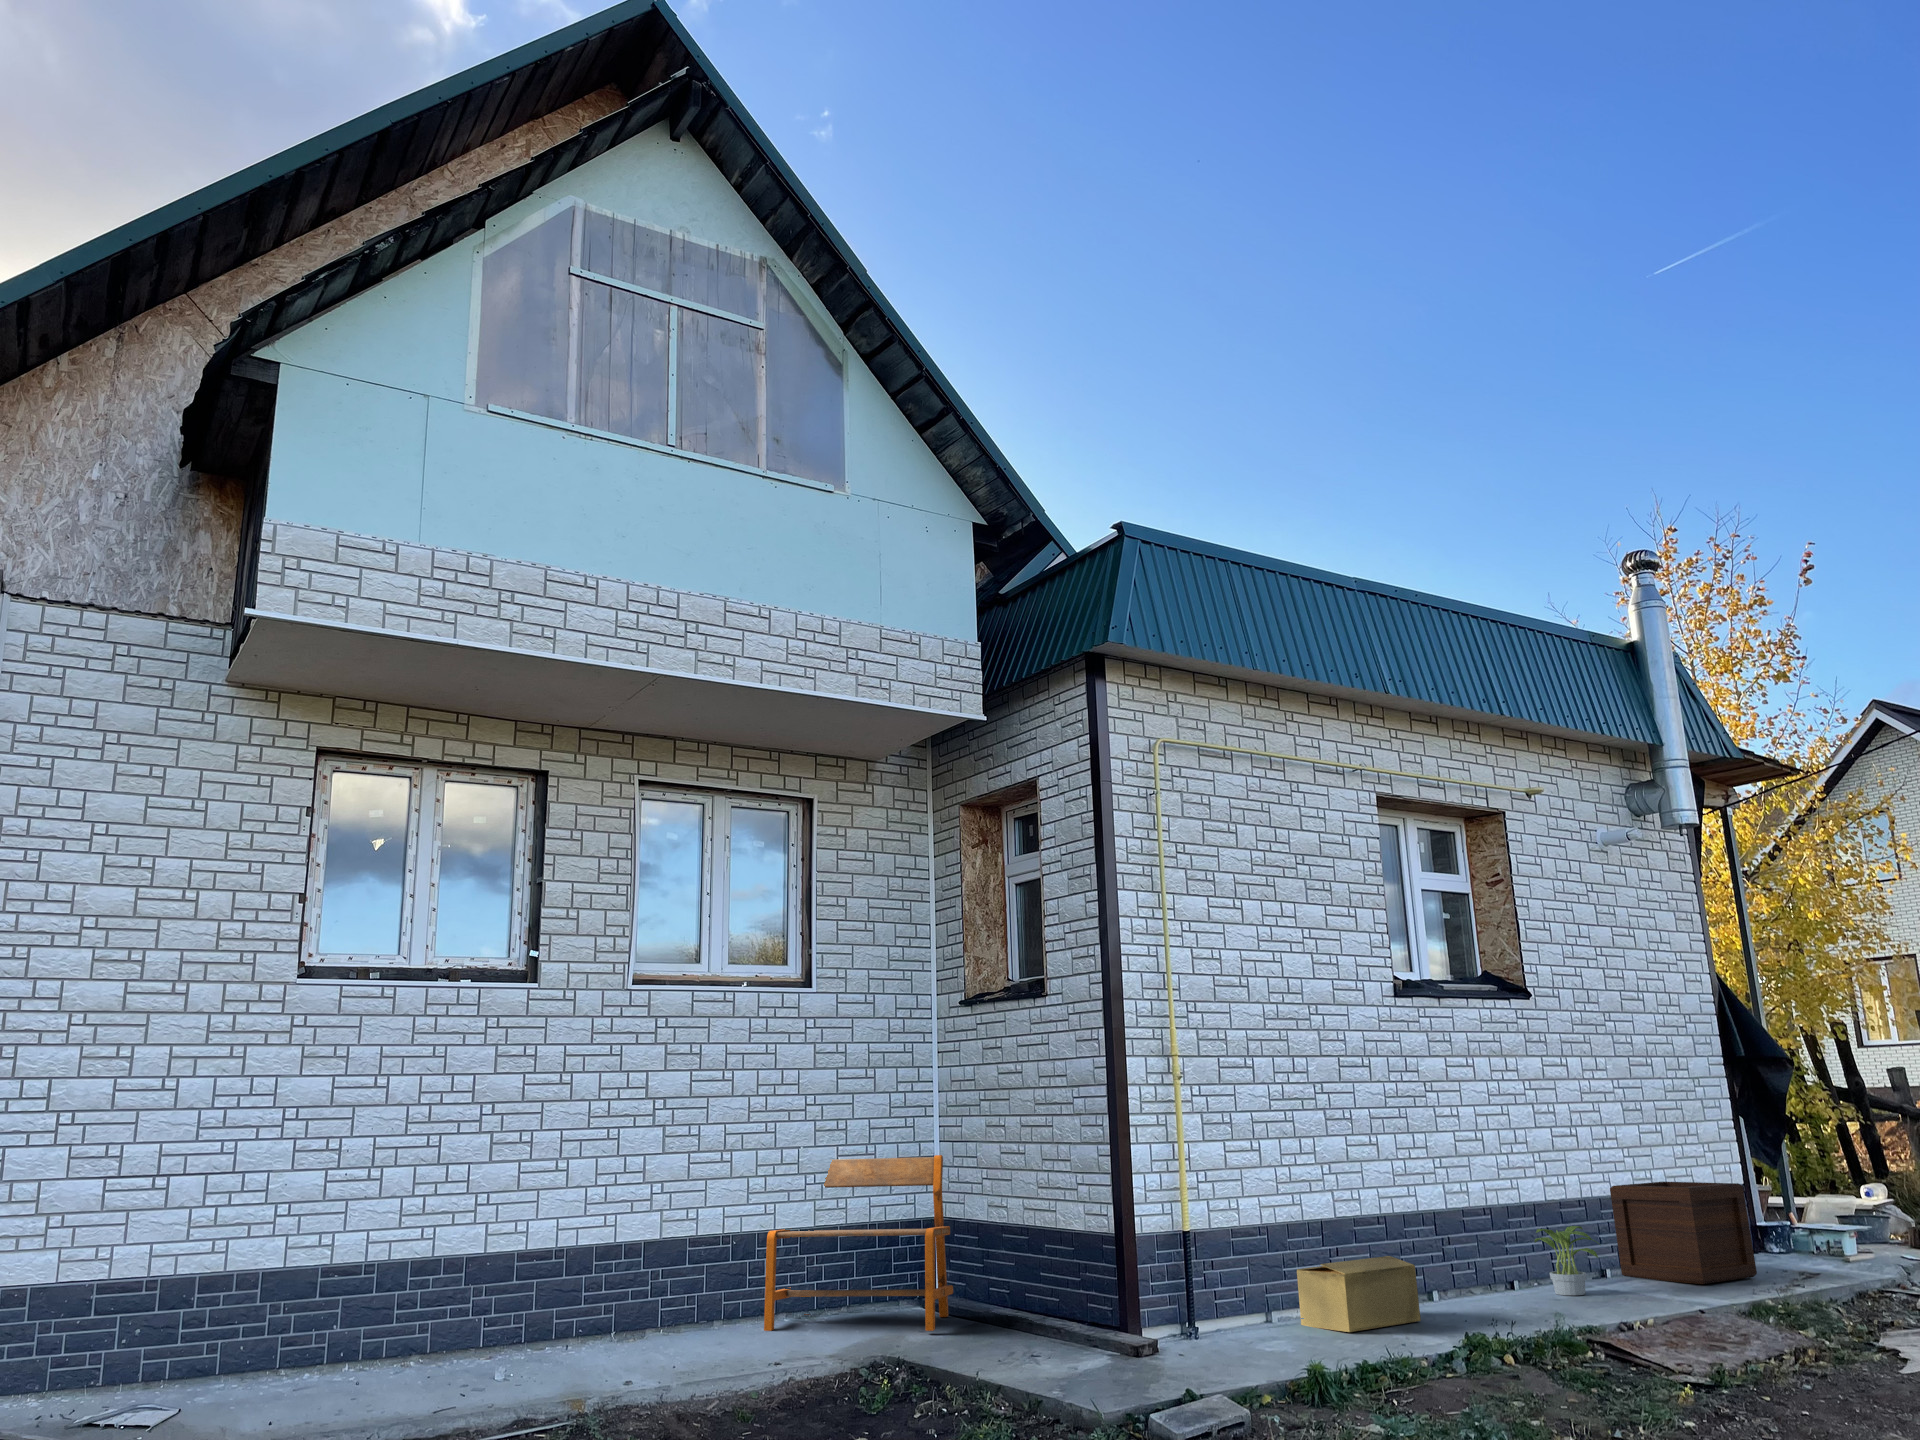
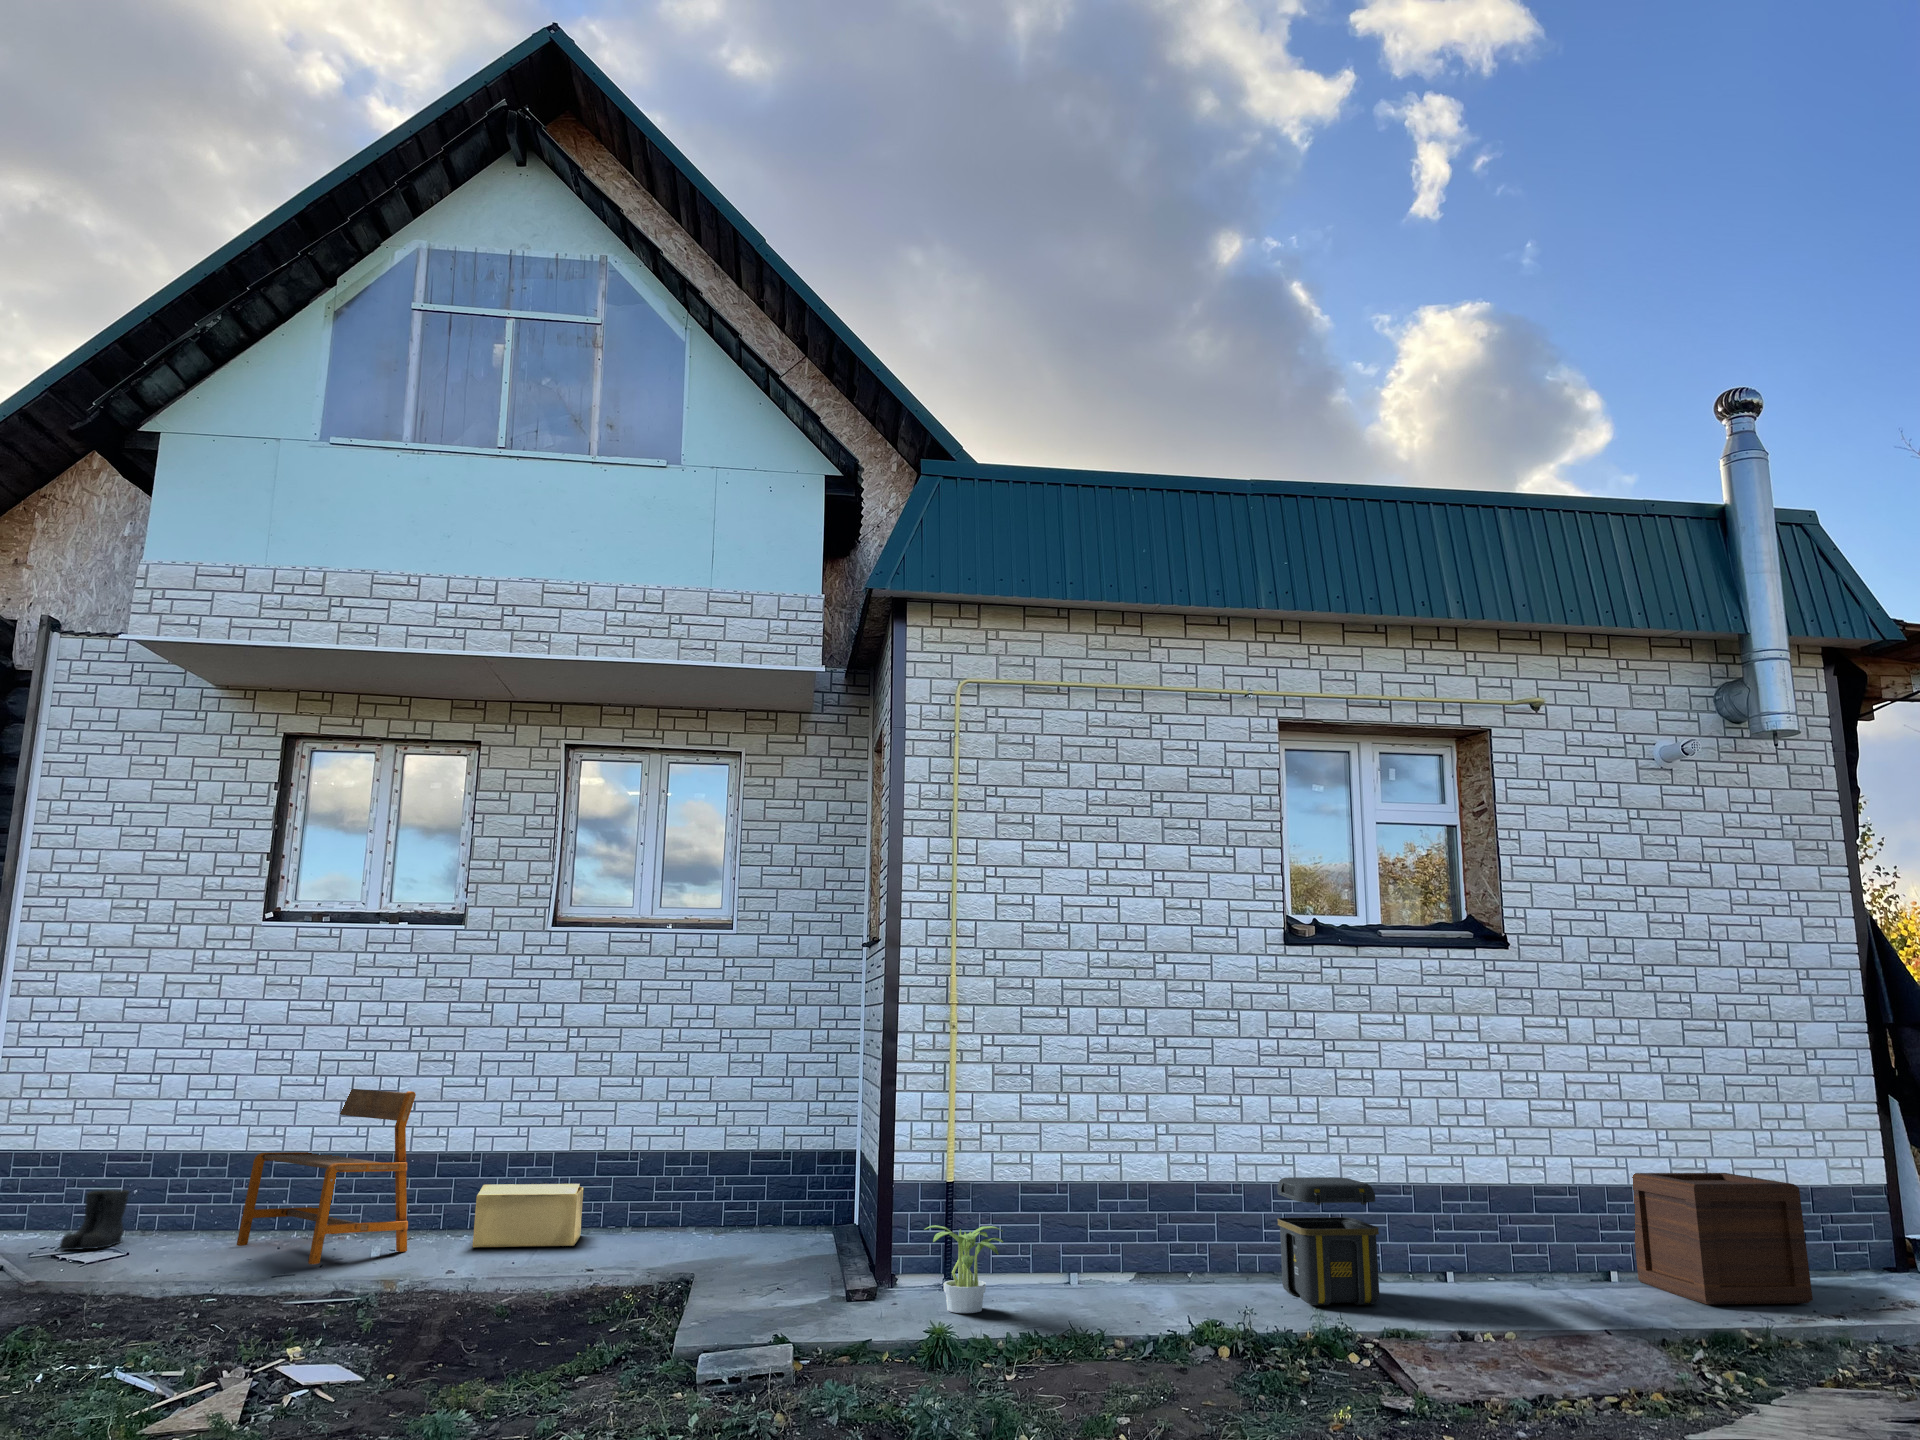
bench: present [764,1155,953,1331] -> present [237,1088,416,1264]
toolbox: none [1408,1203,1511,1314] -> present [1277,1177,1379,1305]
potted plant: present [1535,1226,1600,1295] -> present [924,1225,1004,1313]
cardboard box: present [1297,1256,1421,1332] -> present [472,1184,583,1247]
boots: none [68,1331,137,1415] -> present [59,1190,129,1250]

